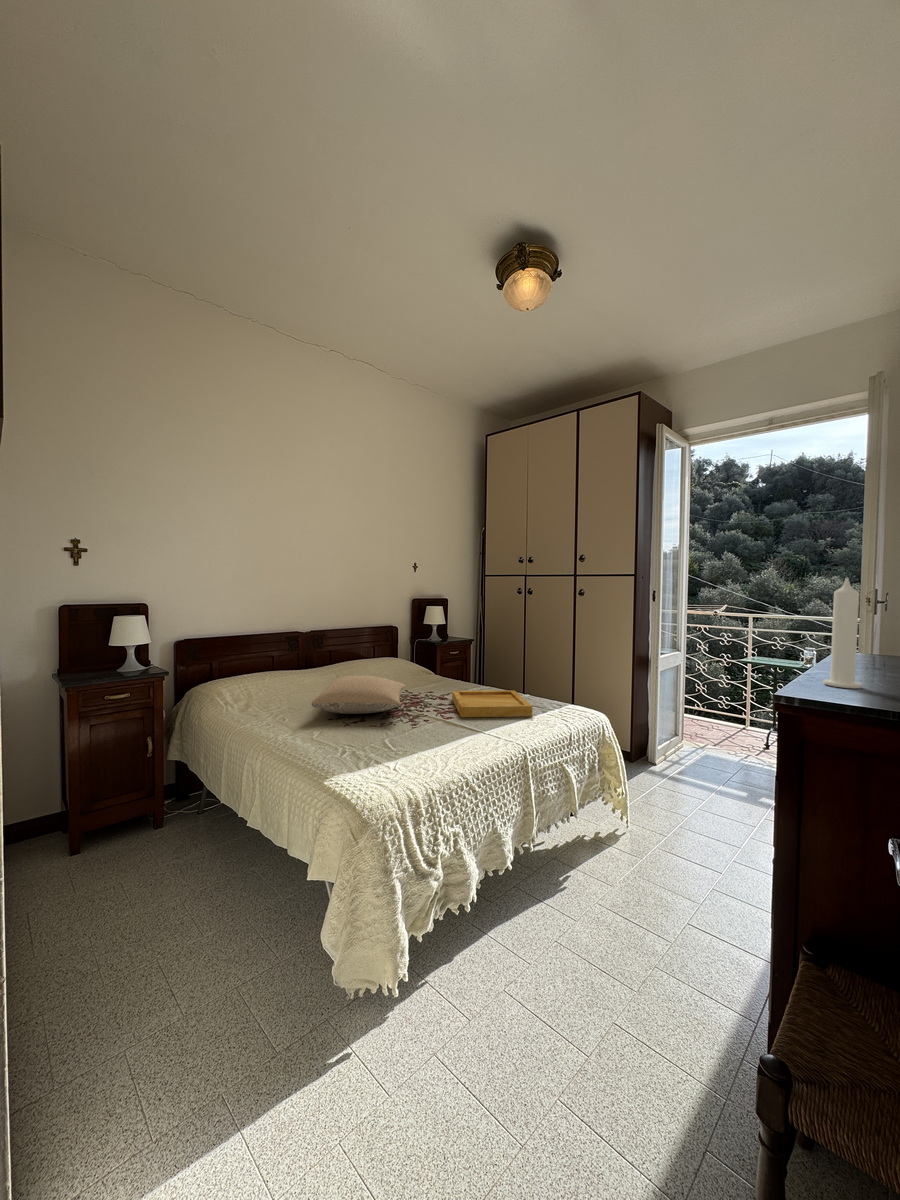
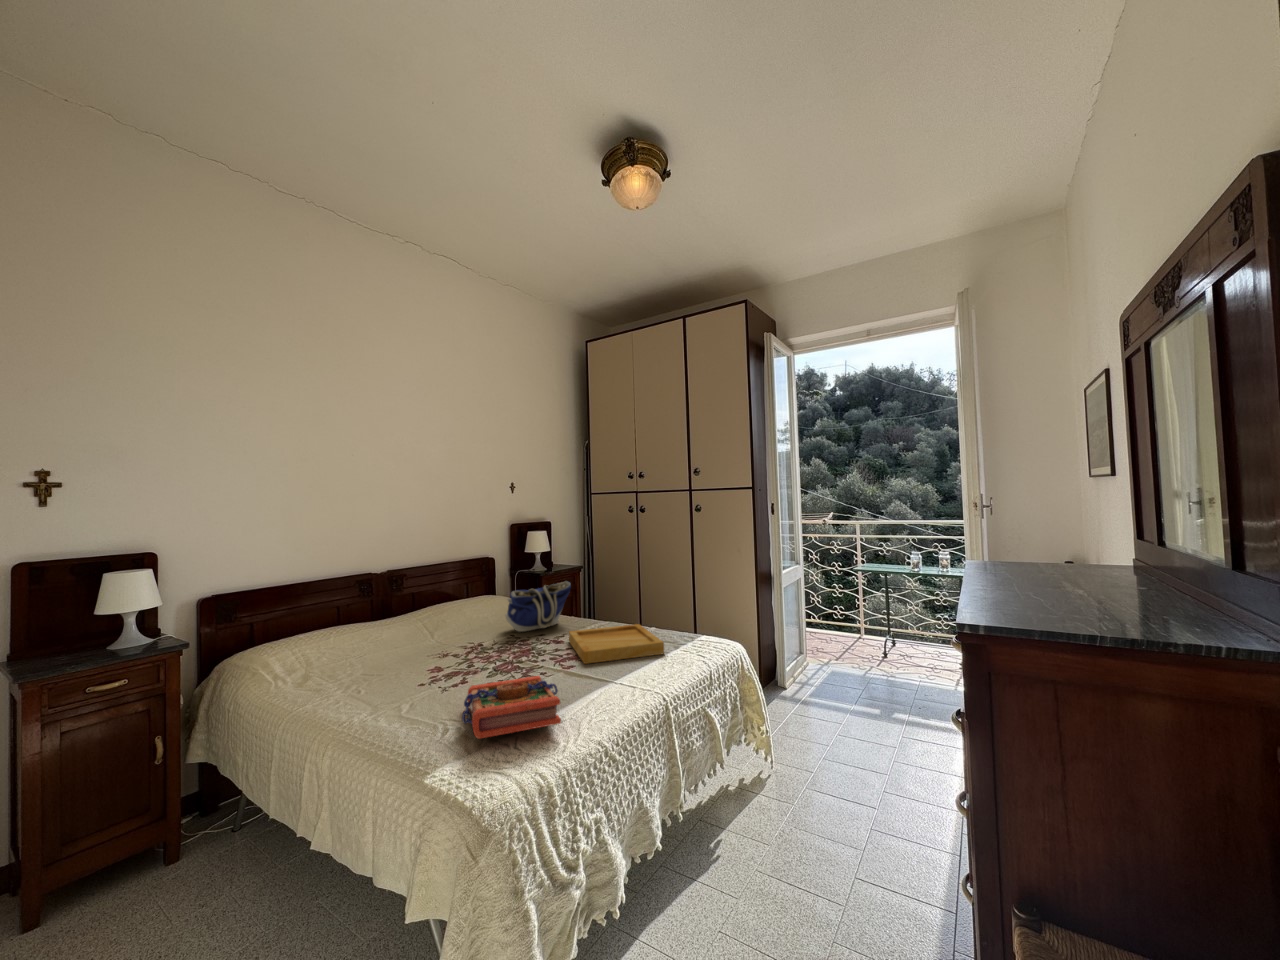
candle: present [823,578,862,689] -> none [999,489,1040,608]
tote bag: none [402,650,458,689] -> present [505,581,571,632]
pillow: present [312,675,405,714] -> none [396,624,513,675]
book: none [357,720,433,759] -> present [462,676,561,739]

